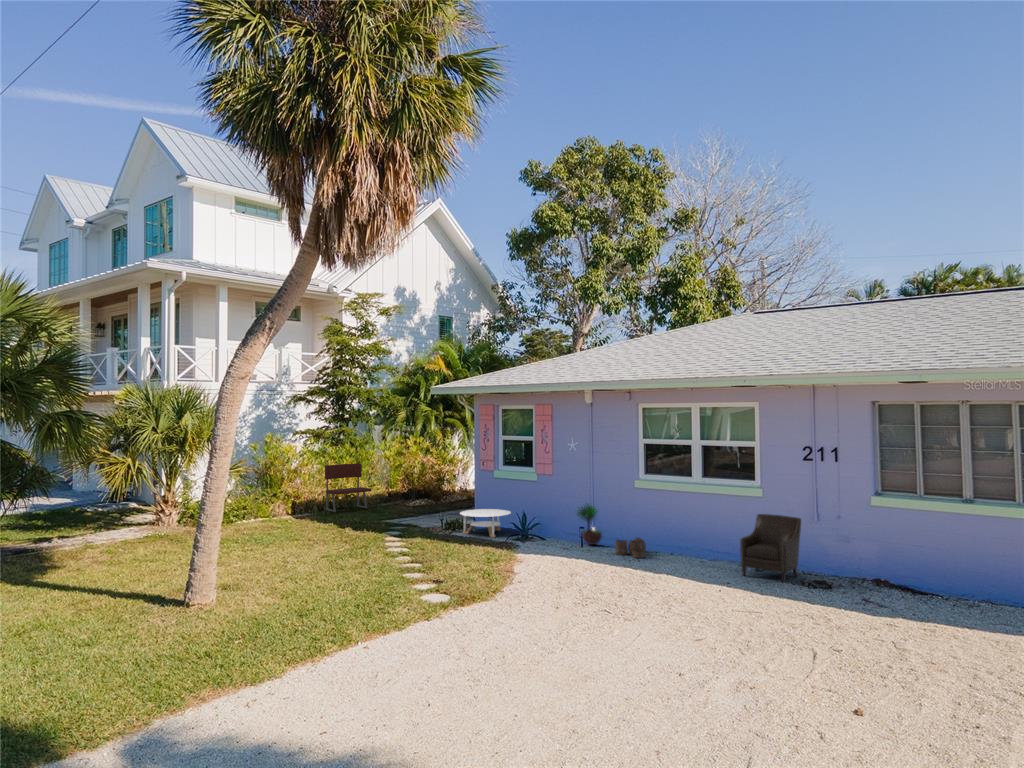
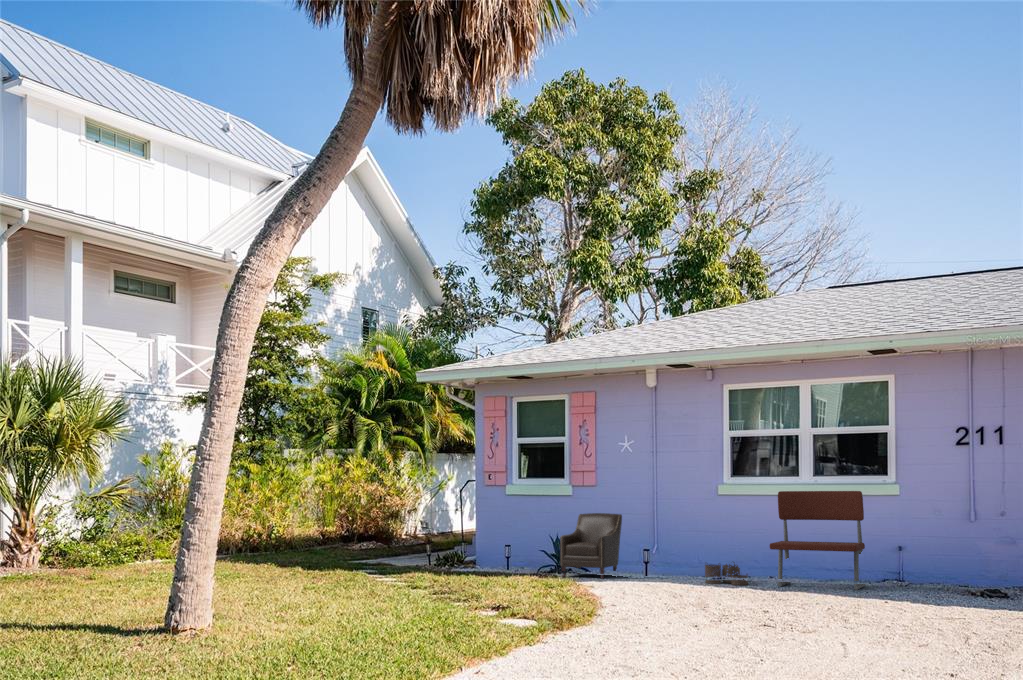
bench: present [325,463,372,512] -> present [770,491,865,590]
potted tree: present [578,504,602,545] -> none [640,515,676,578]
round table: present [460,509,511,537] -> none [466,541,538,575]
chair: present [740,514,801,582] -> present [560,513,622,579]

